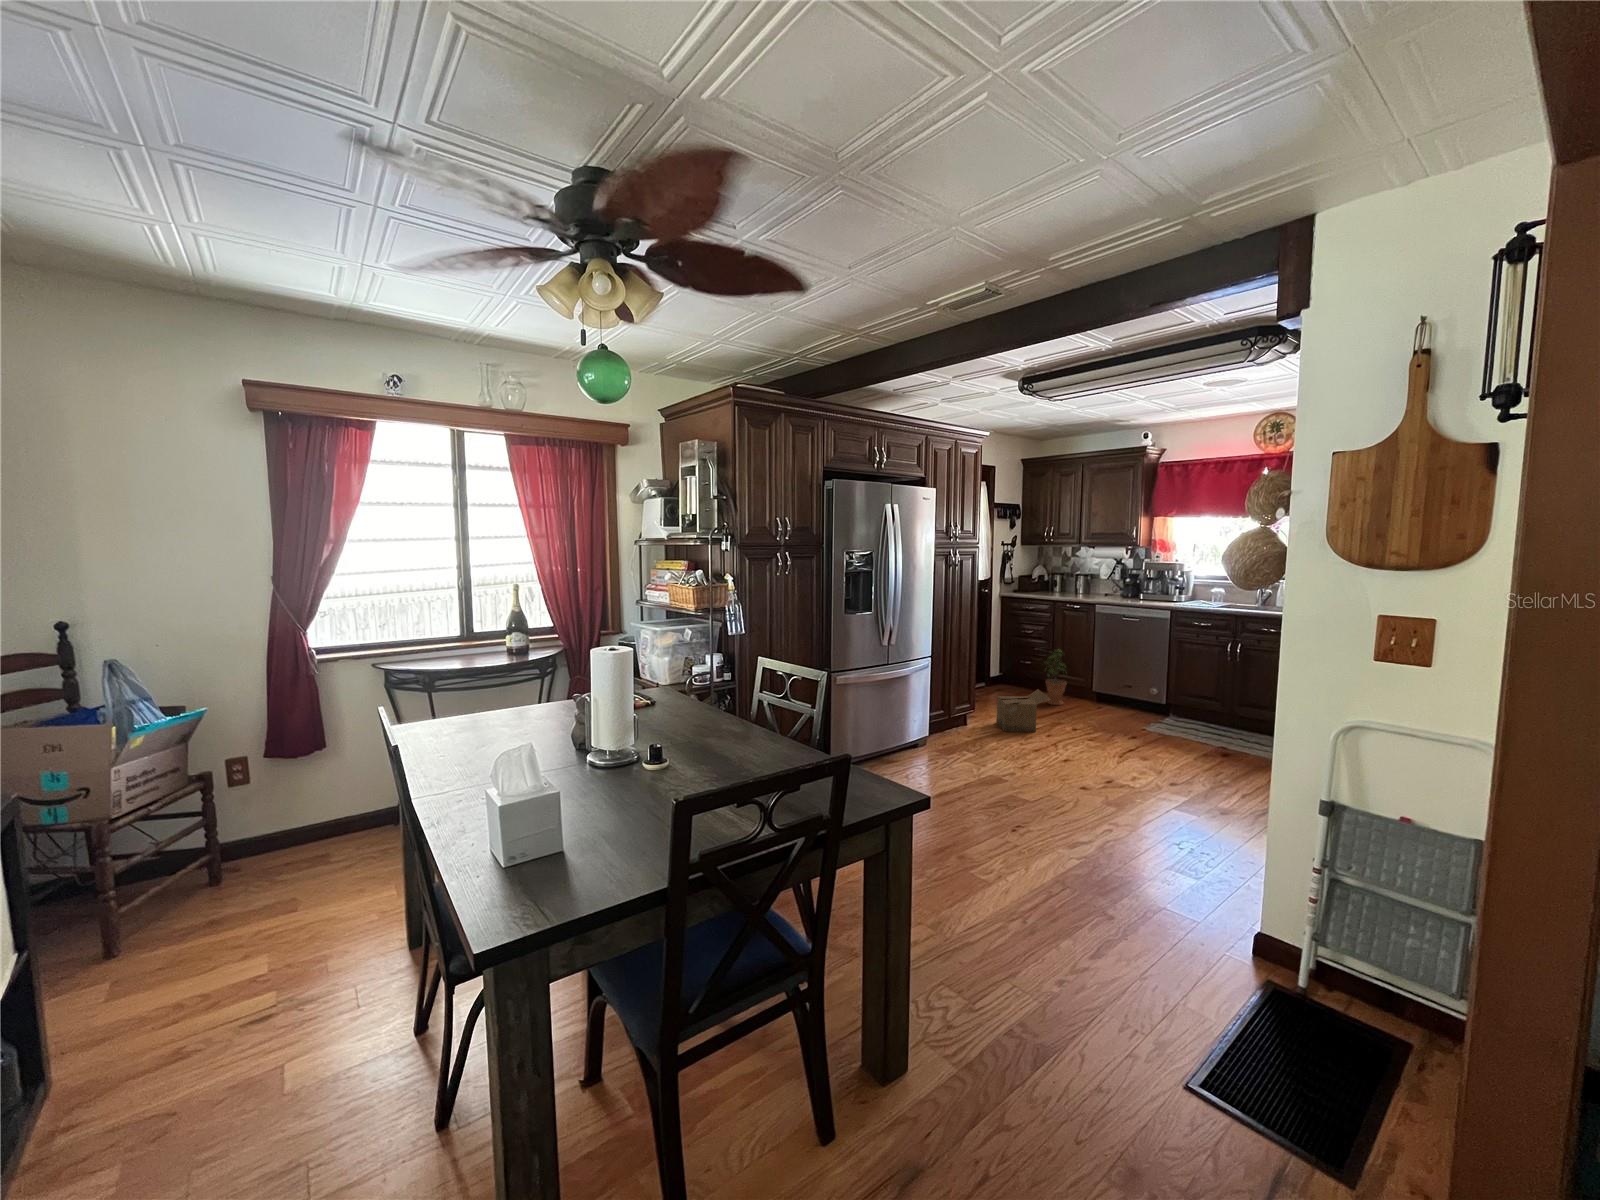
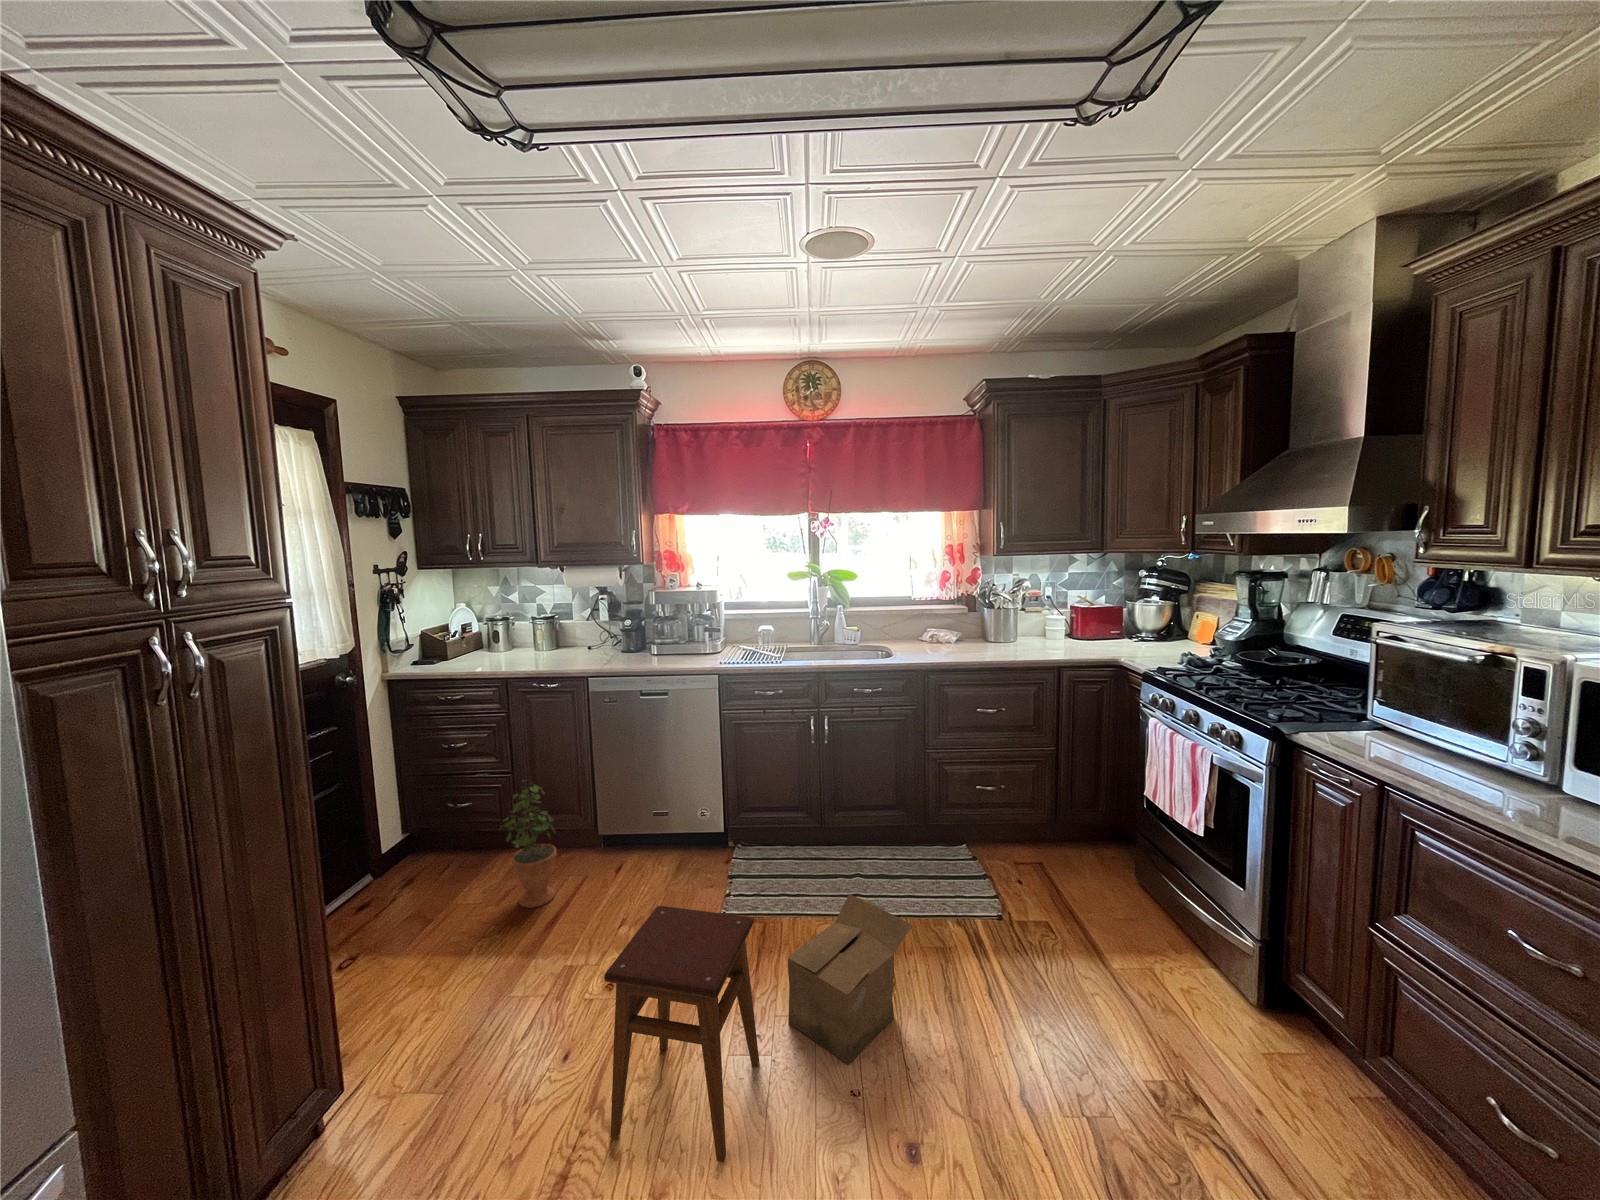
stool: none [1062,681,1131,759] -> present [604,906,759,1162]
cardboard box: present [996,689,1051,732] -> present [788,894,913,1064]

